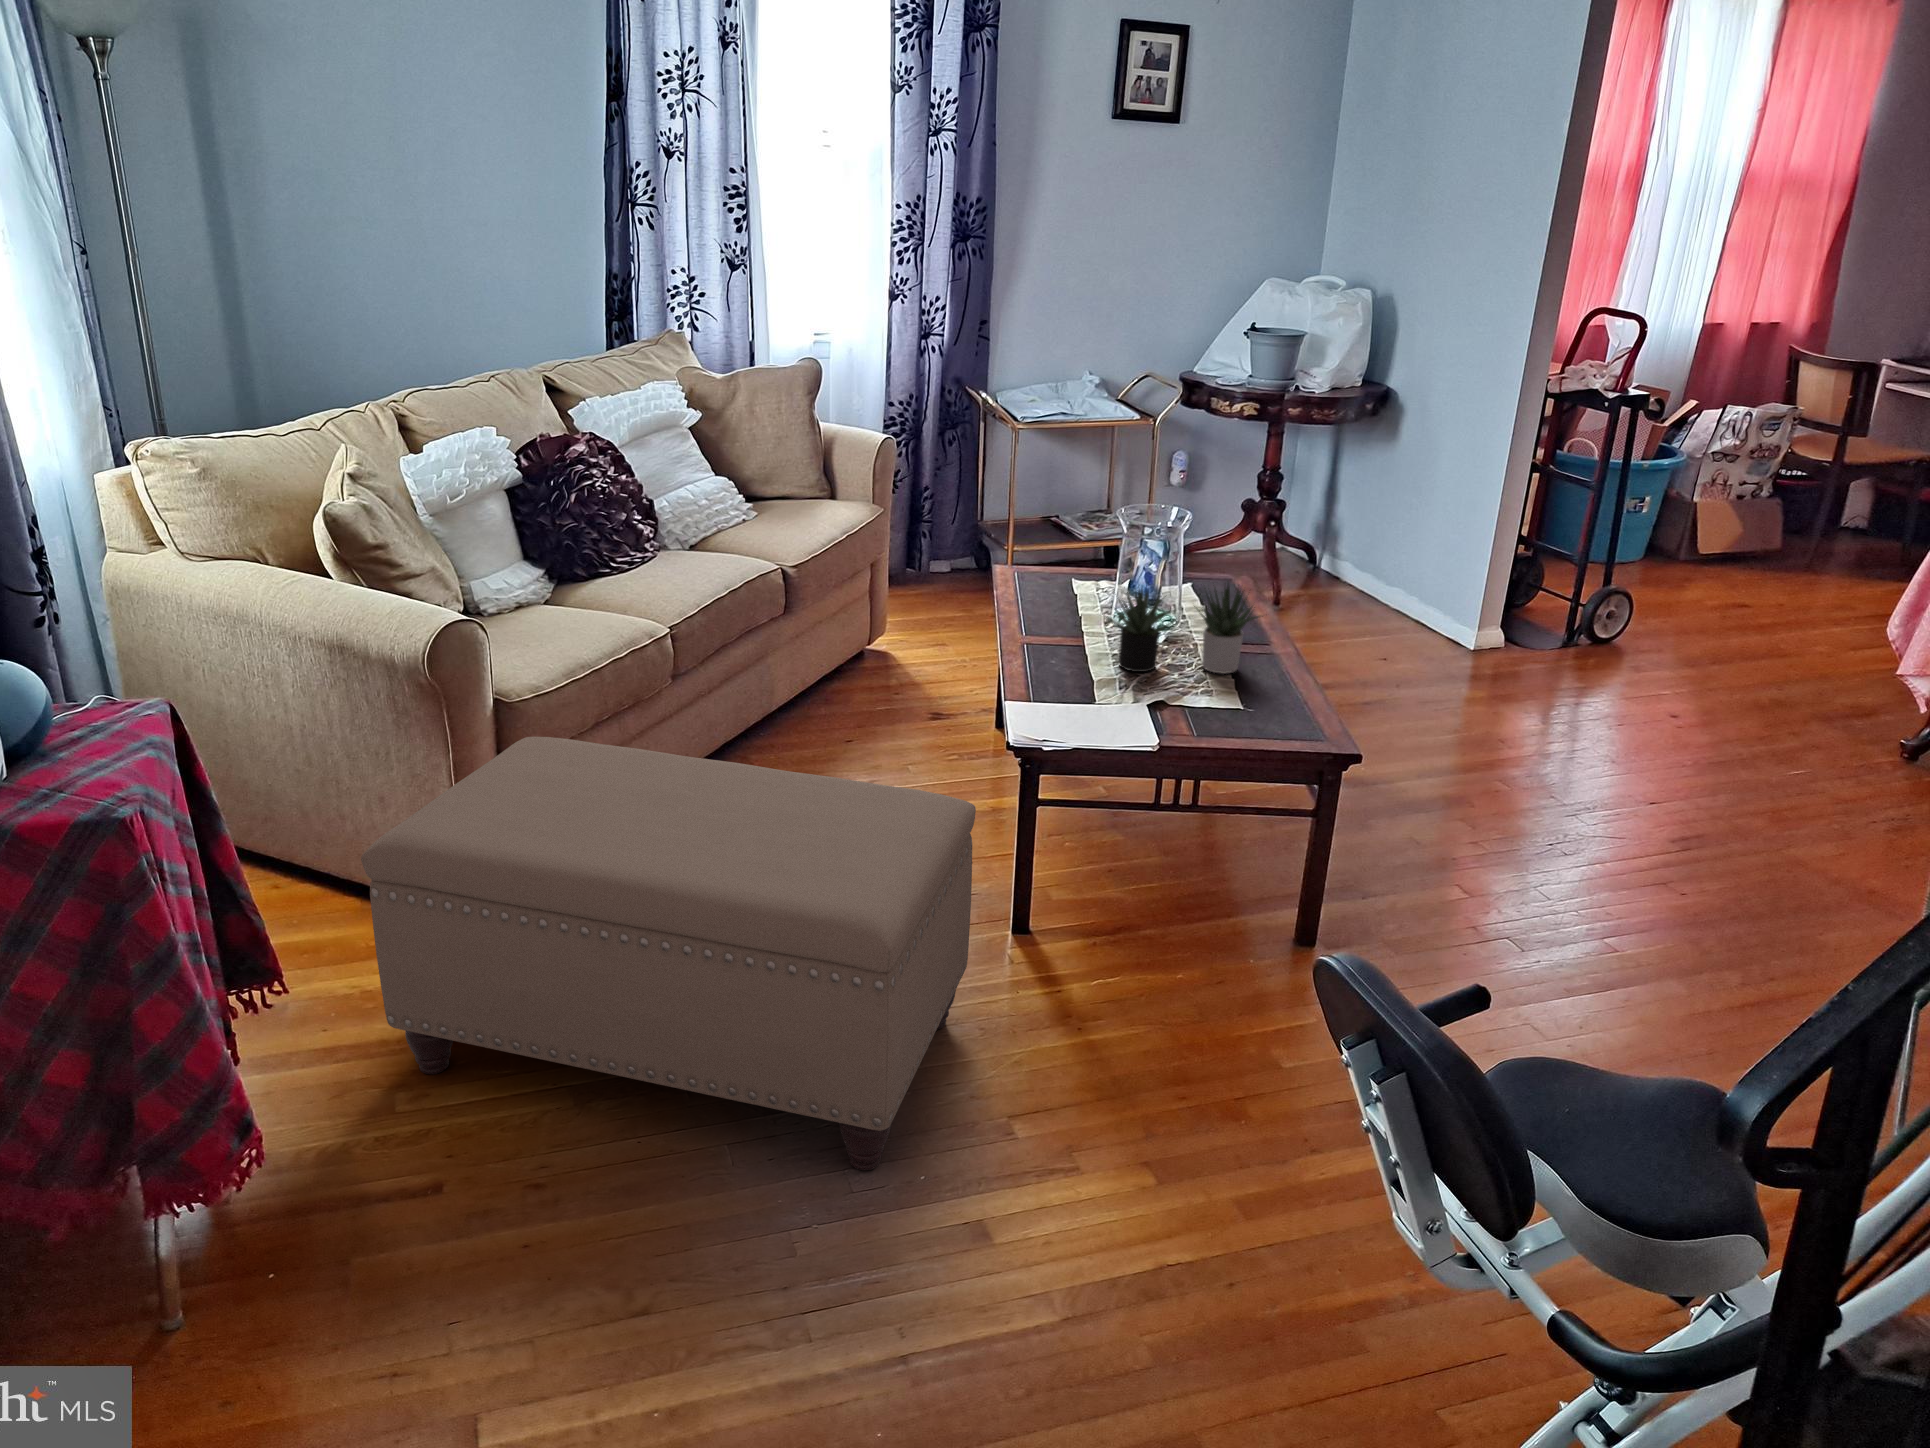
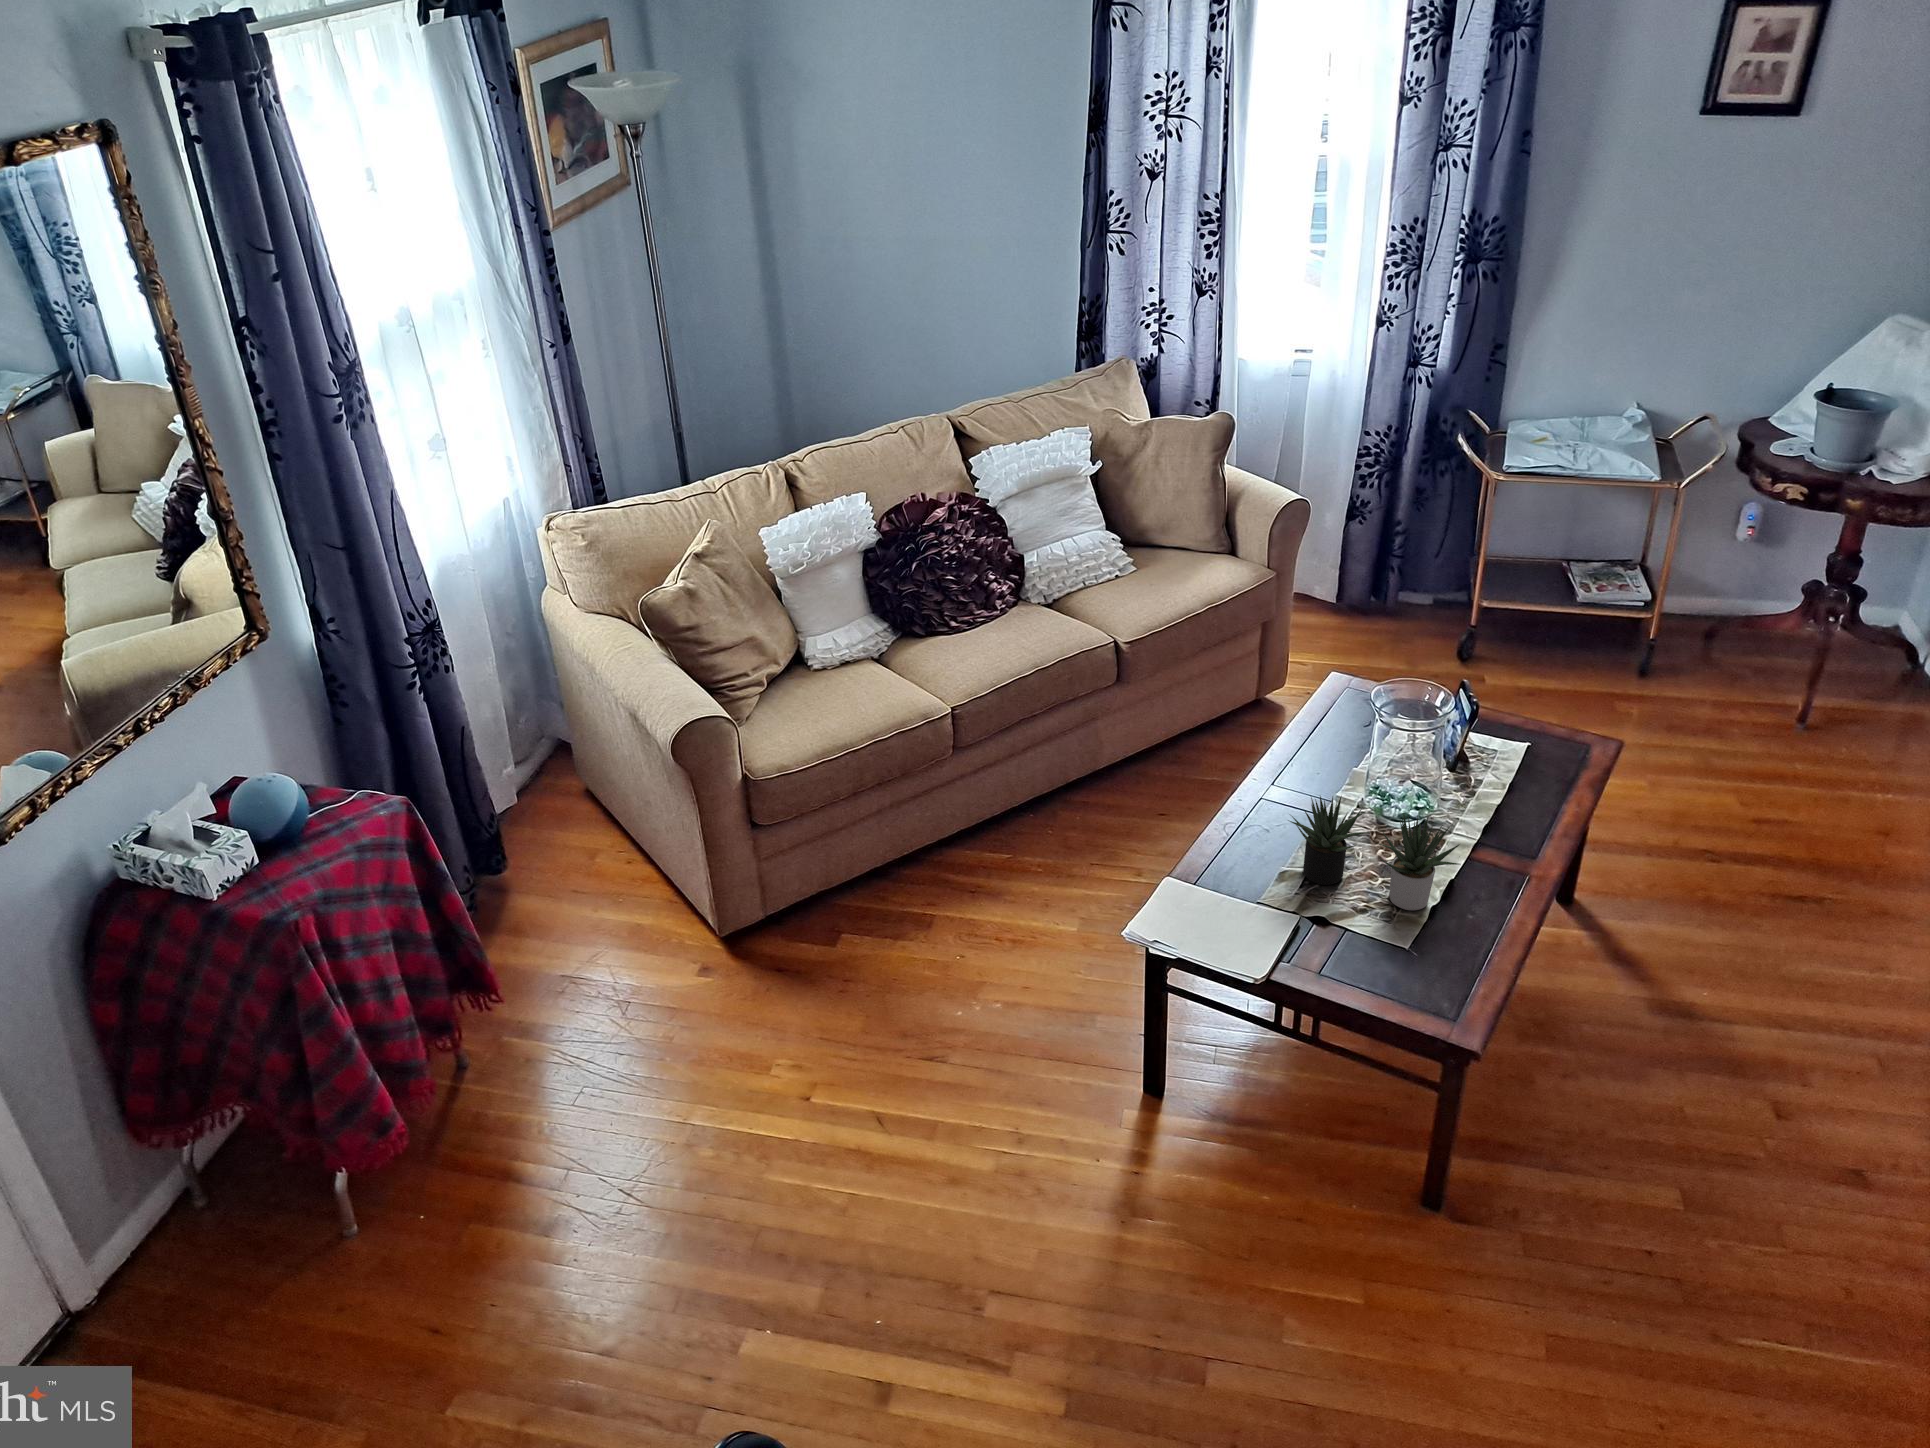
ottoman: present [361,737,976,1170] -> none [568,820,1030,1286]

